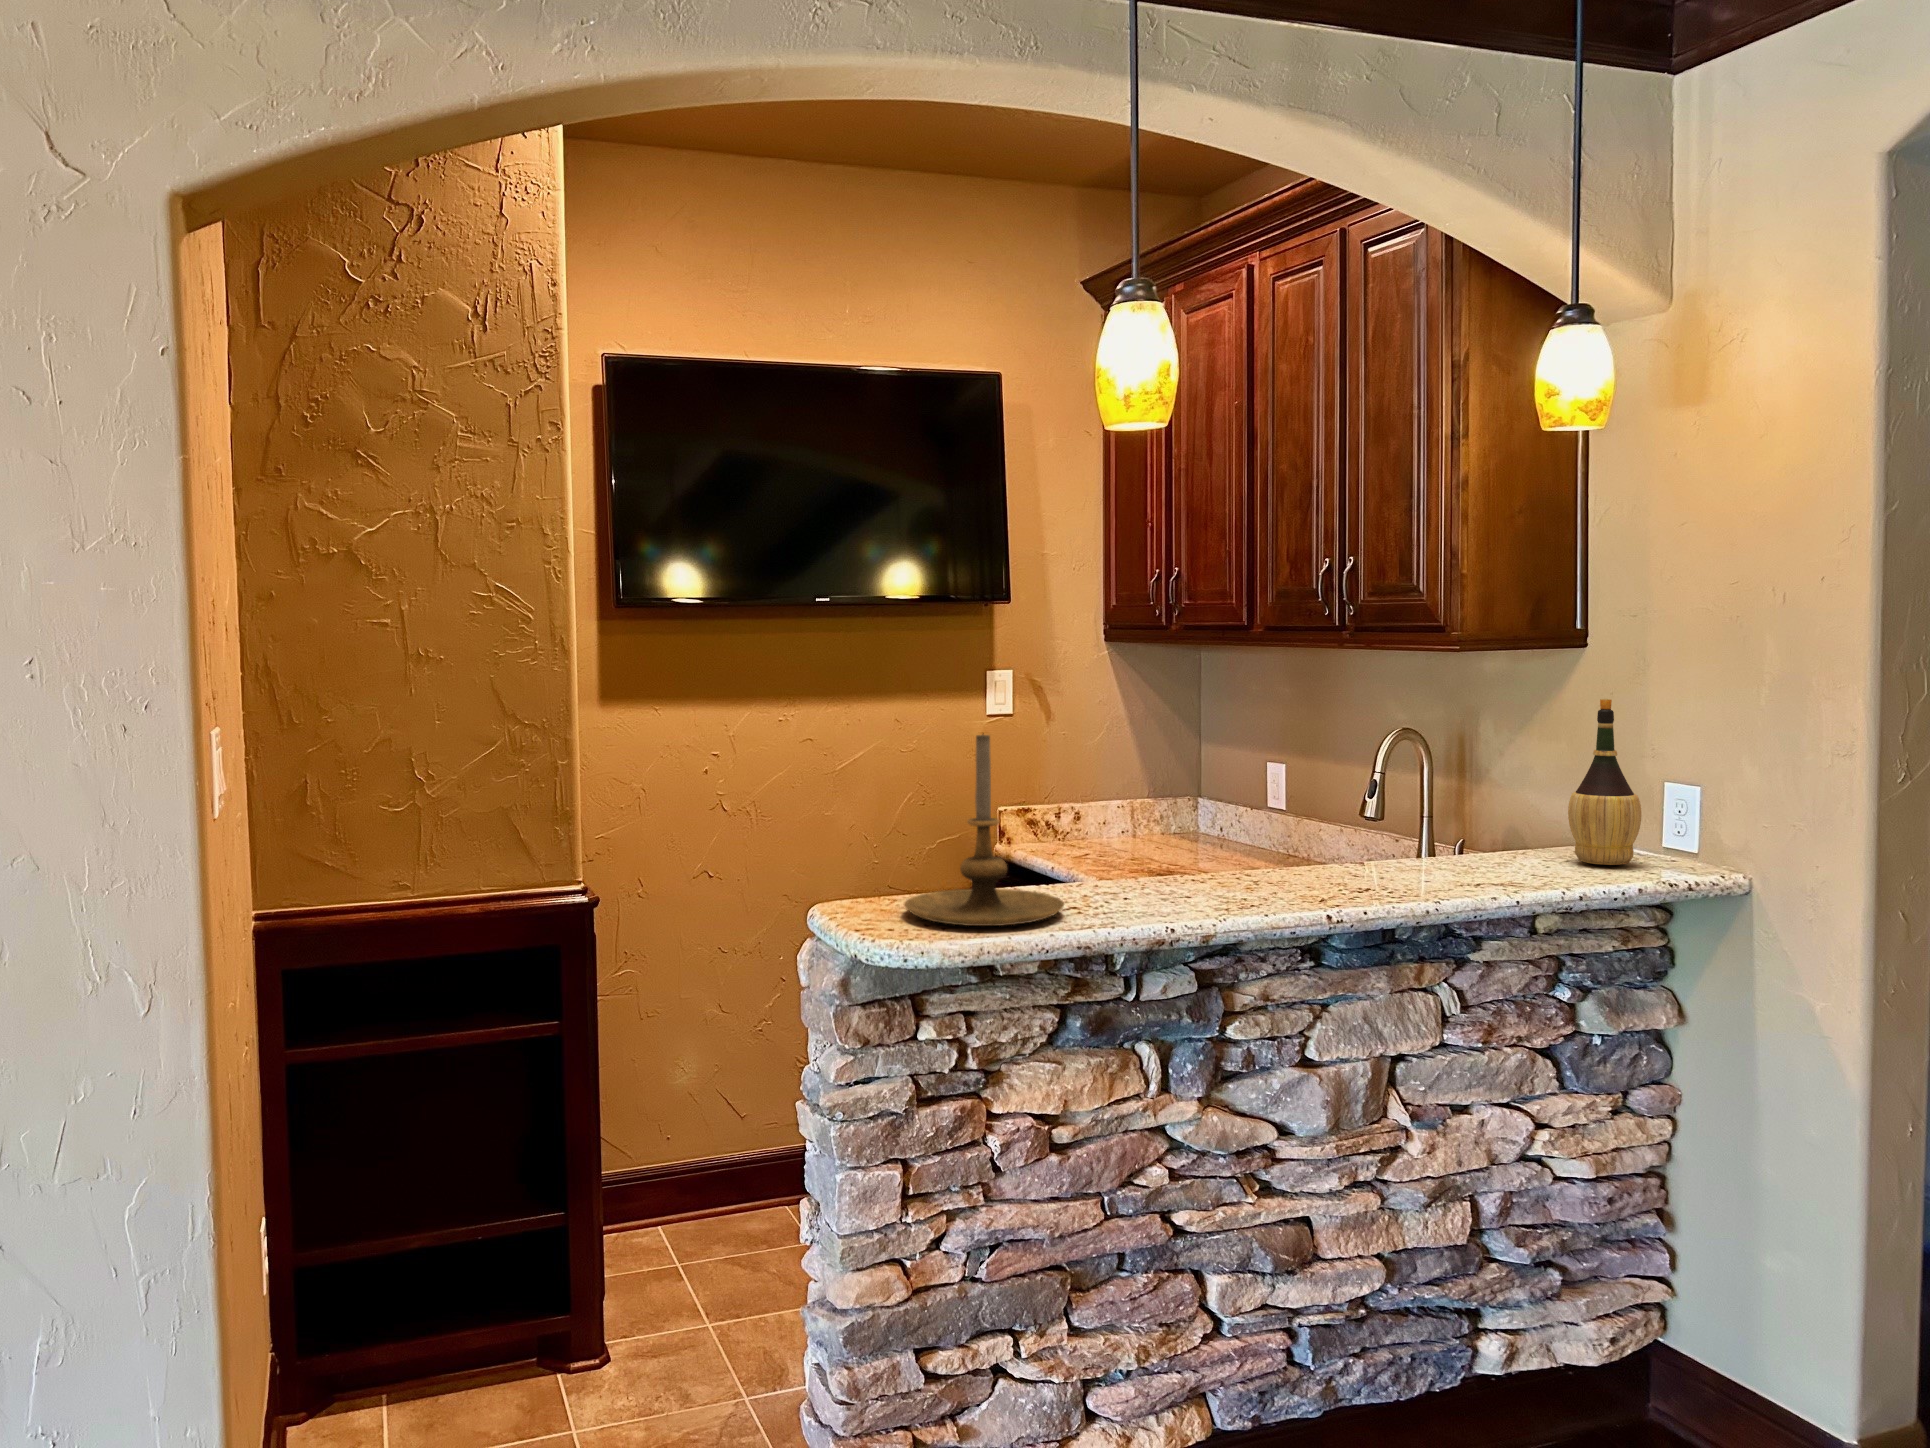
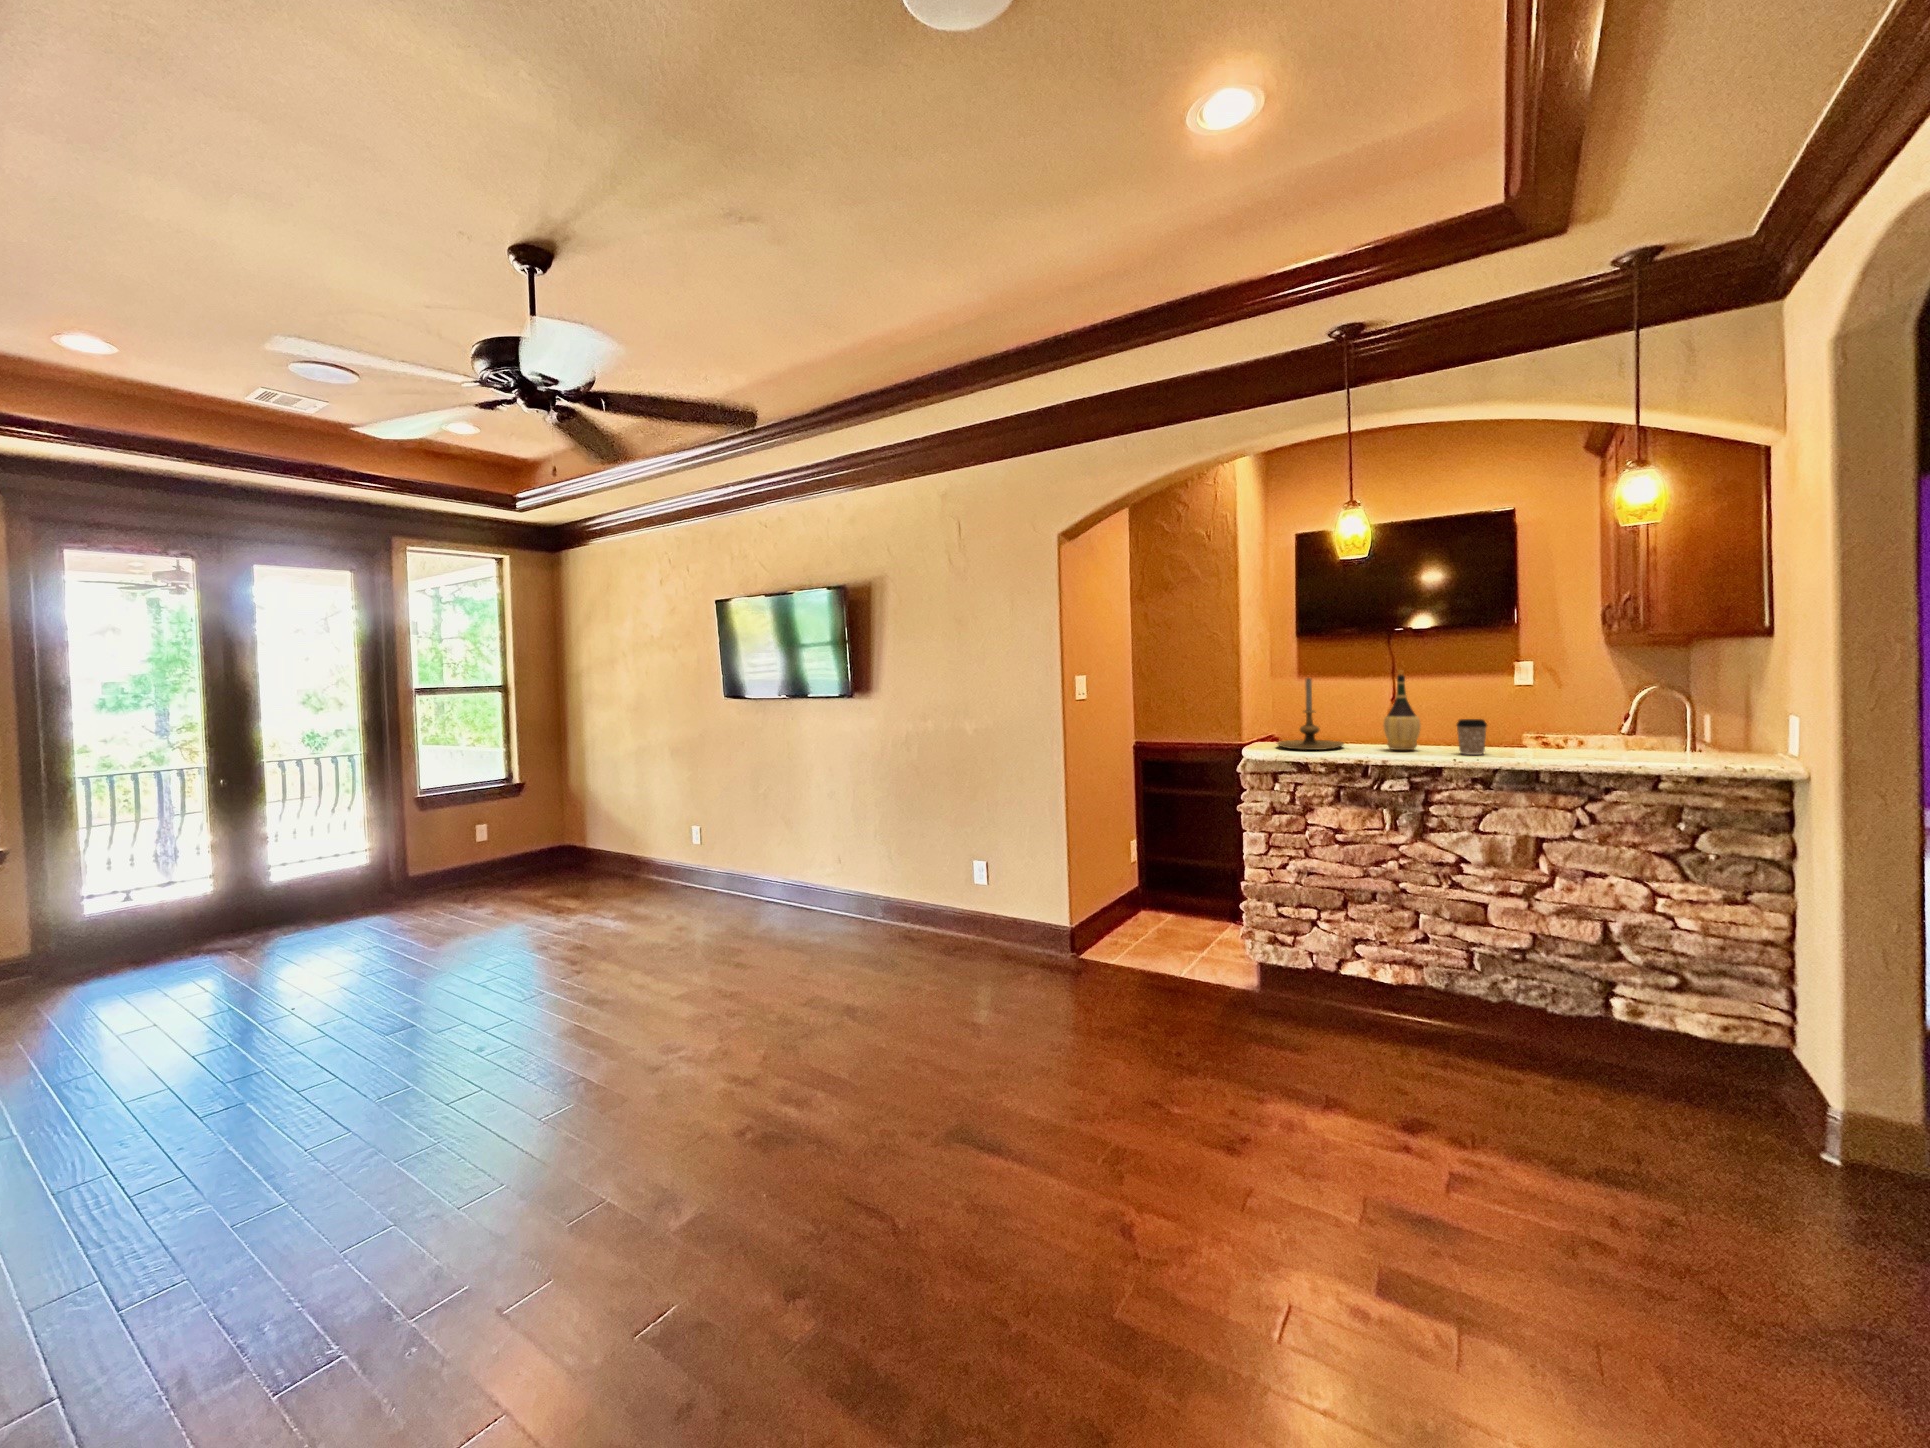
wine bottle: present [1568,699,1642,865] -> present [1383,670,1421,750]
coffee cup: none [1283,820,1343,901] -> present [1457,719,1487,755]

